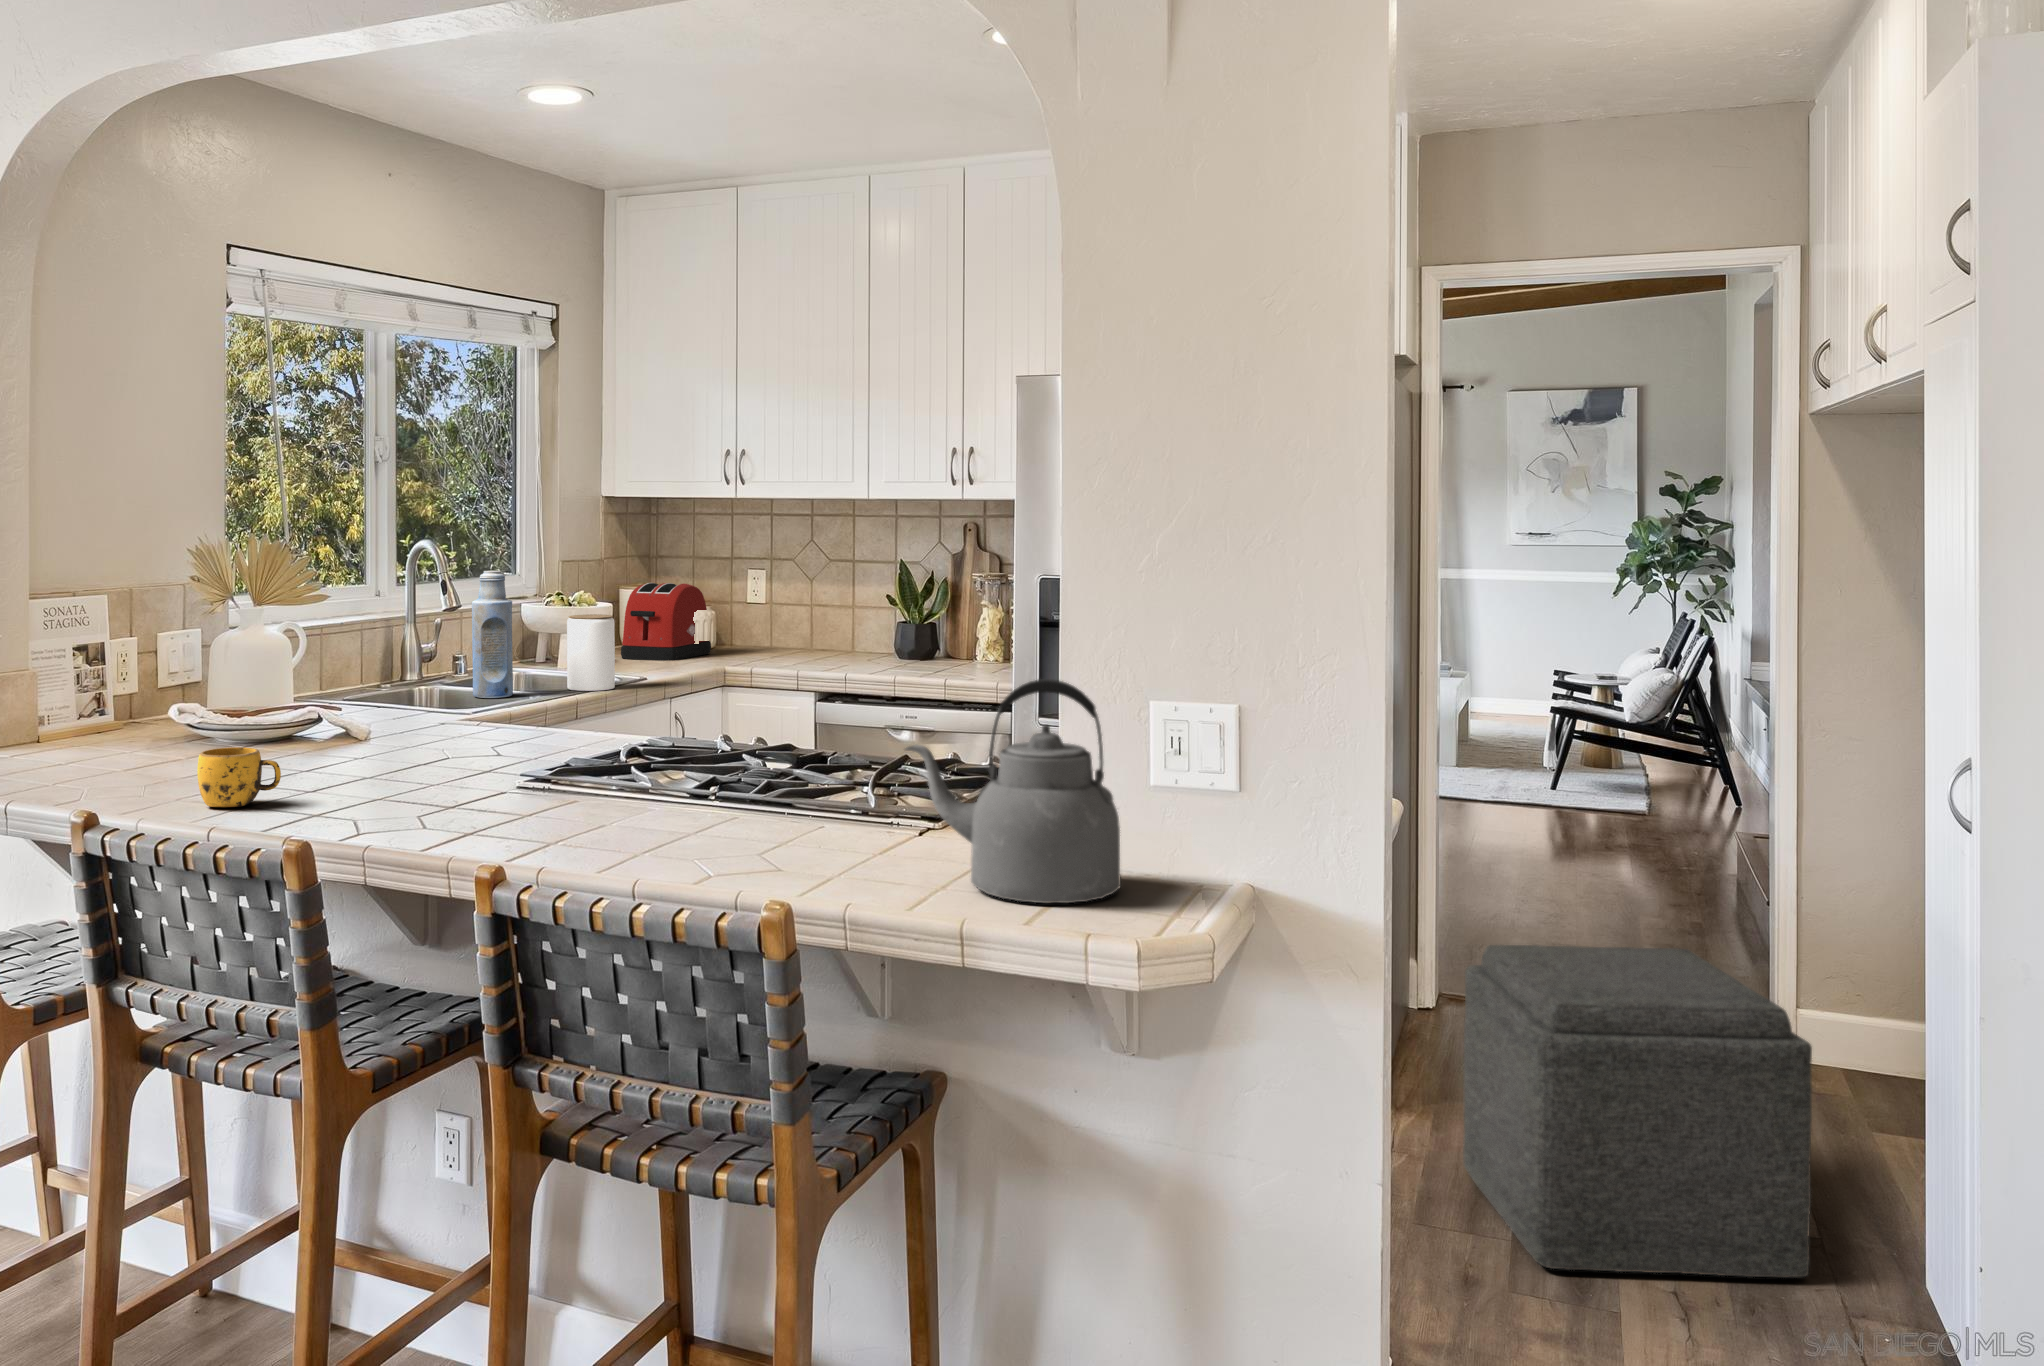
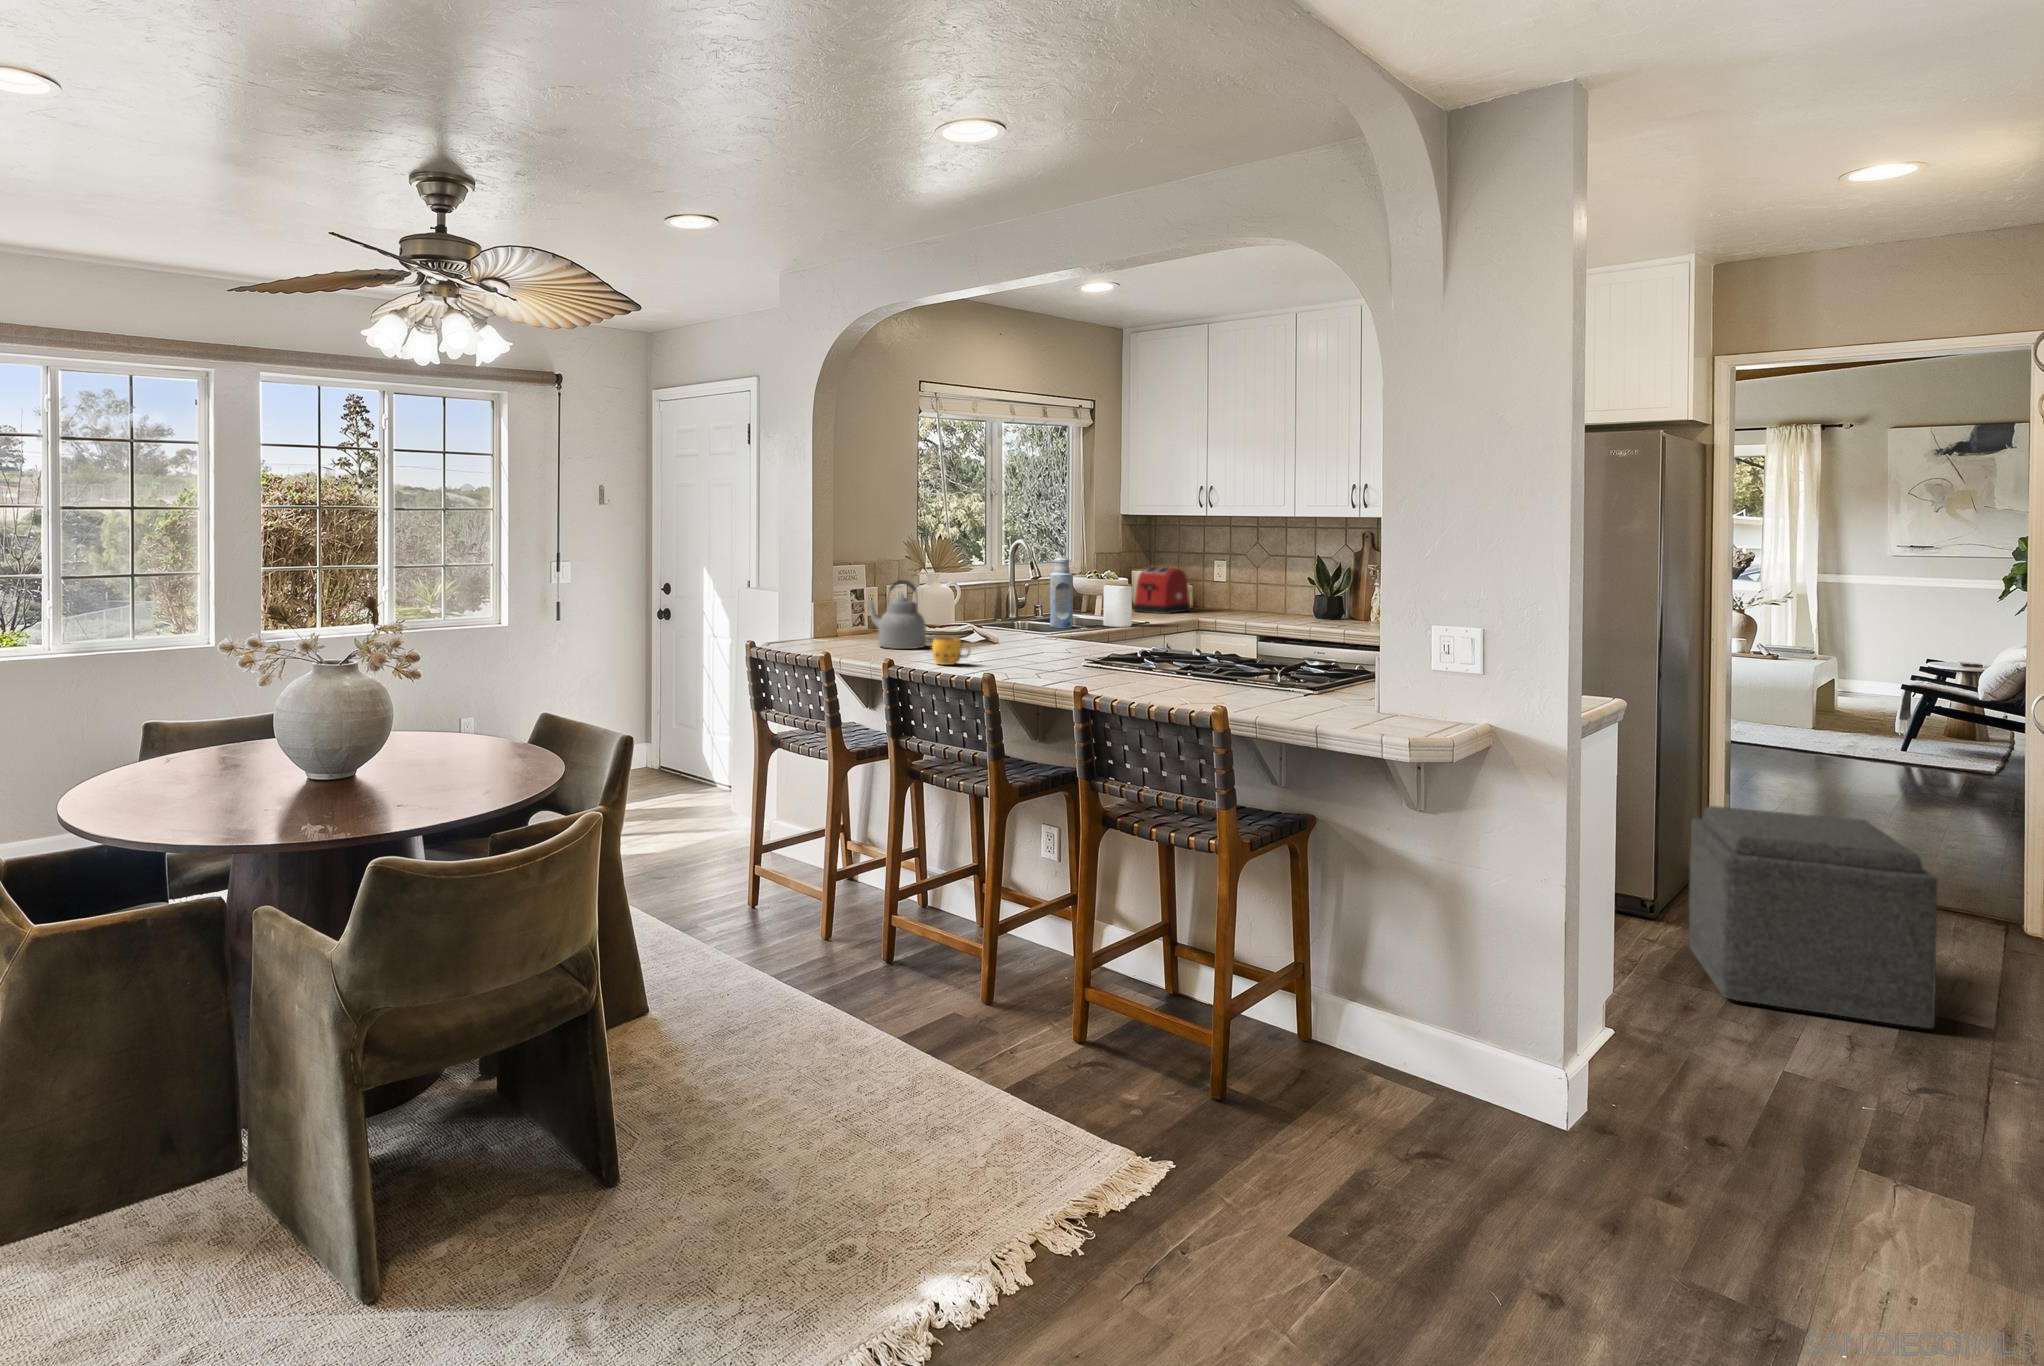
kettle: present [905,679,1121,903] -> present [867,580,926,649]

